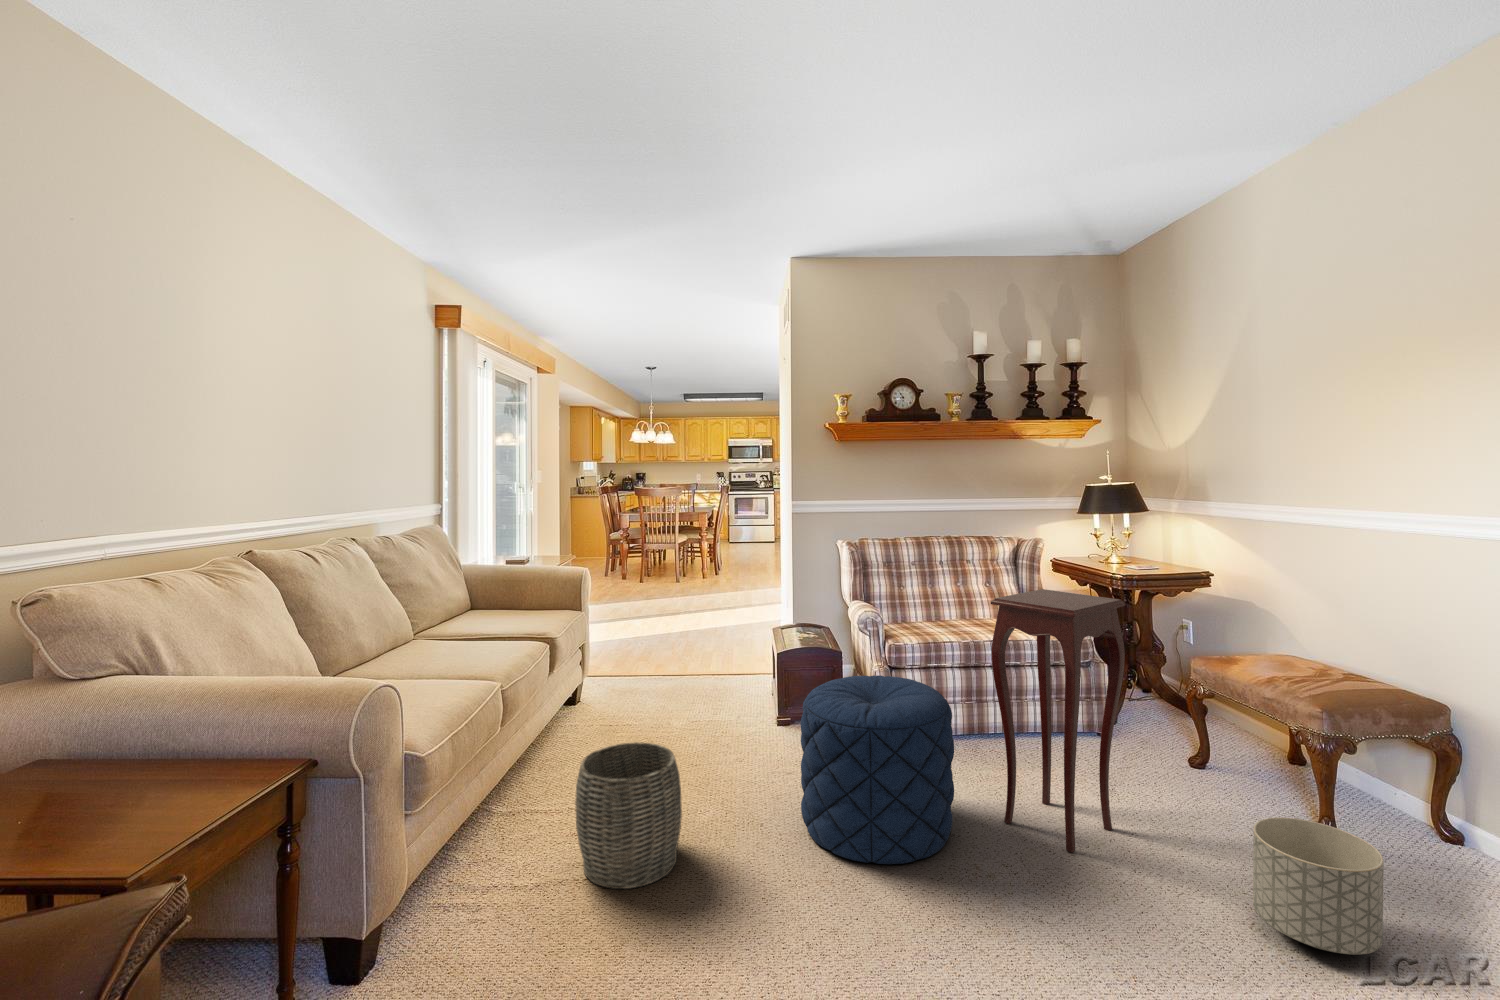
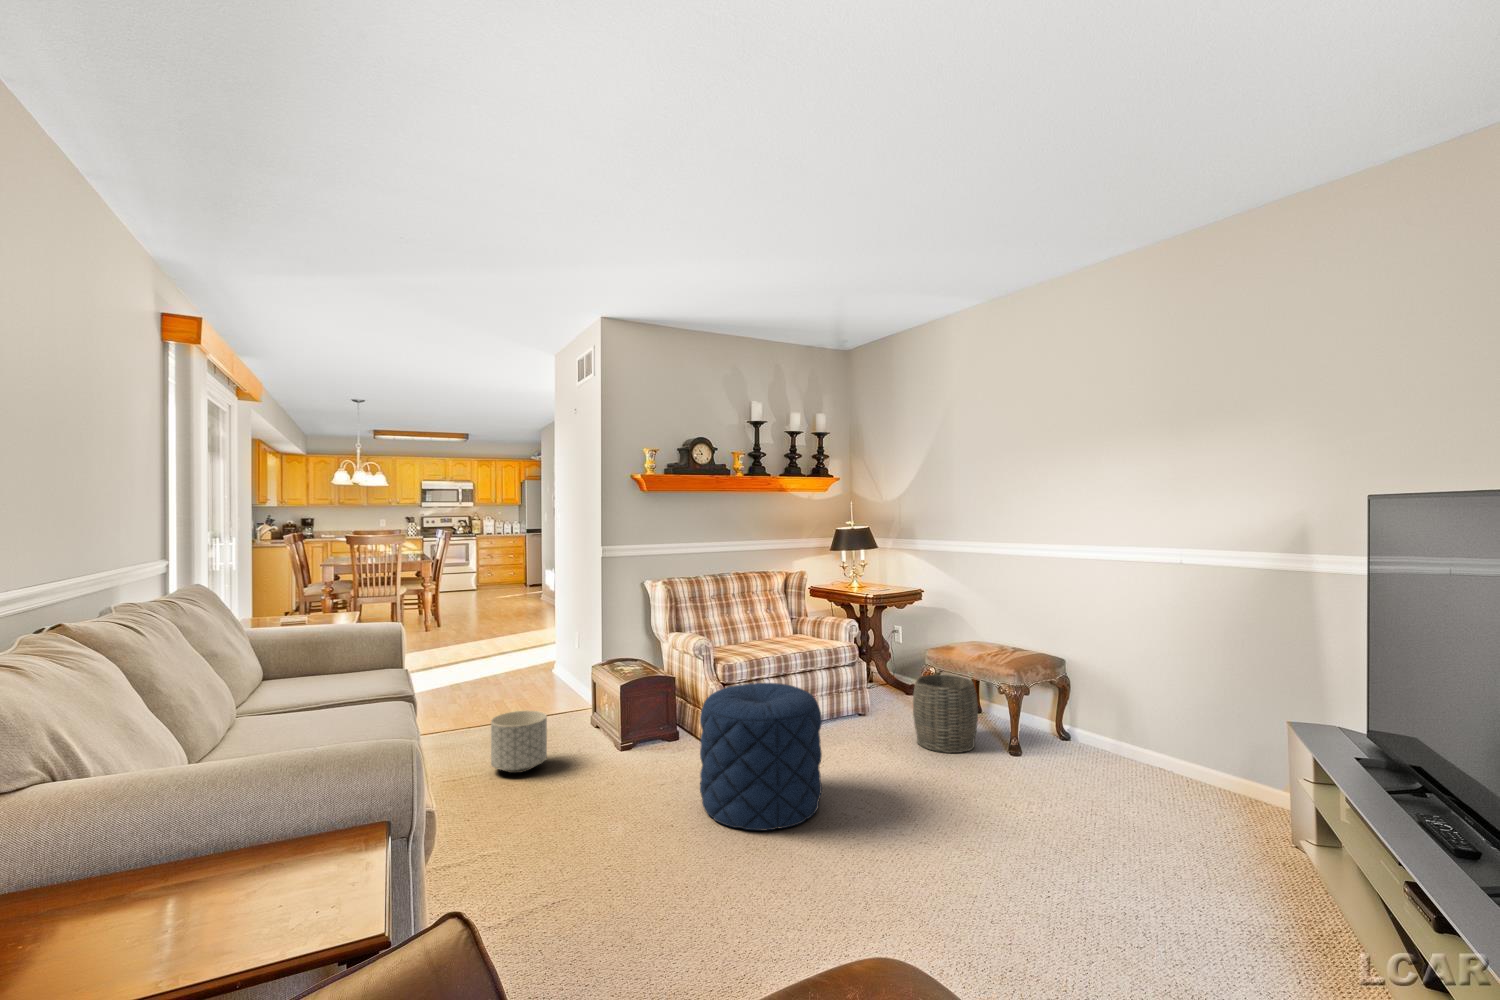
side table: present [991,589,1125,852] -> none [834,606,916,793]
woven basket: present [575,742,682,889] -> present [913,675,978,753]
planter: present [1253,817,1384,955] -> present [491,711,547,773]

